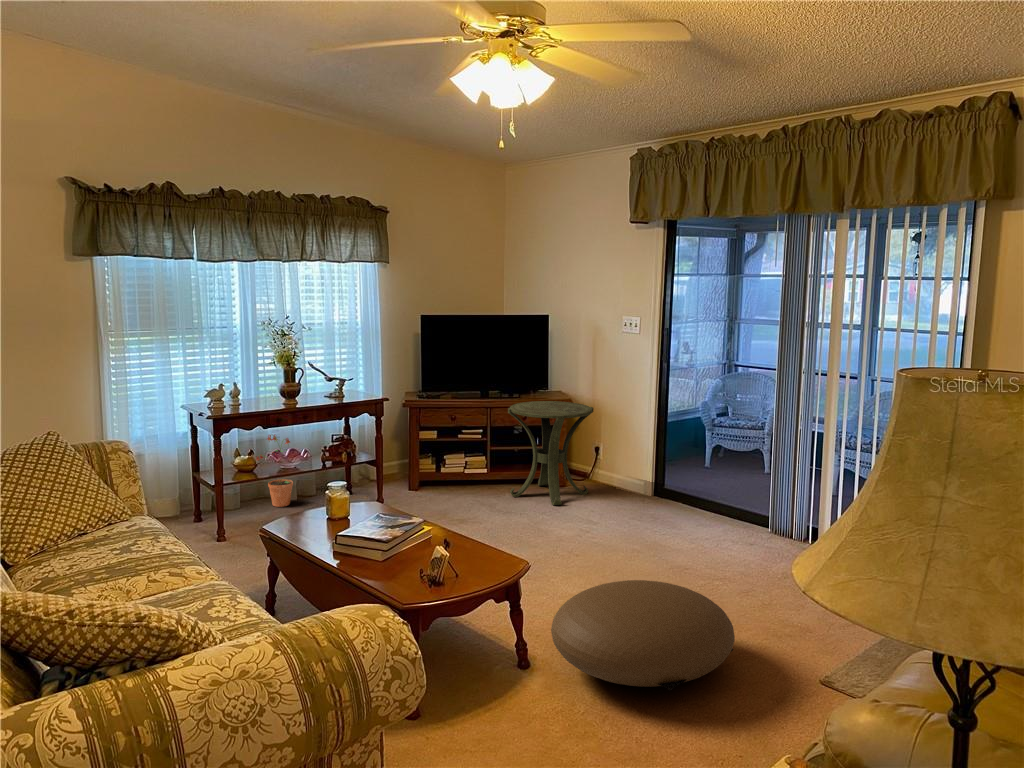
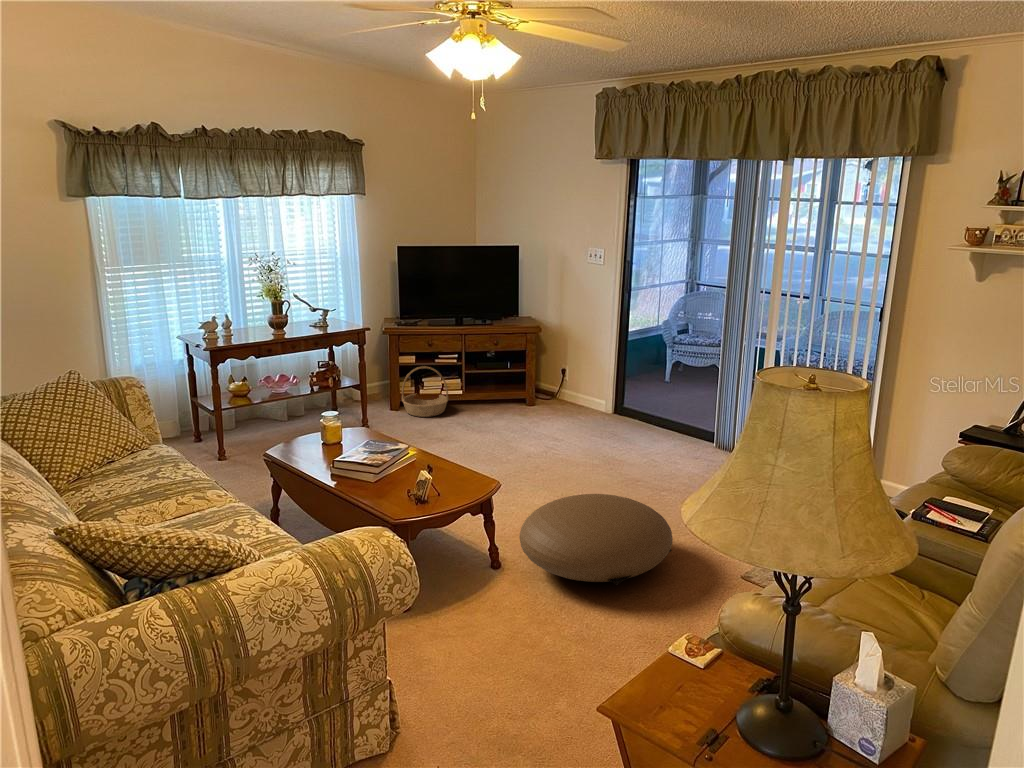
side table: present [508,401,594,505] -> none [480,327,559,423]
potted plant: present [256,435,293,507] -> none [249,361,287,427]
basket: none [422,443,473,498] -> present [402,366,448,417]

